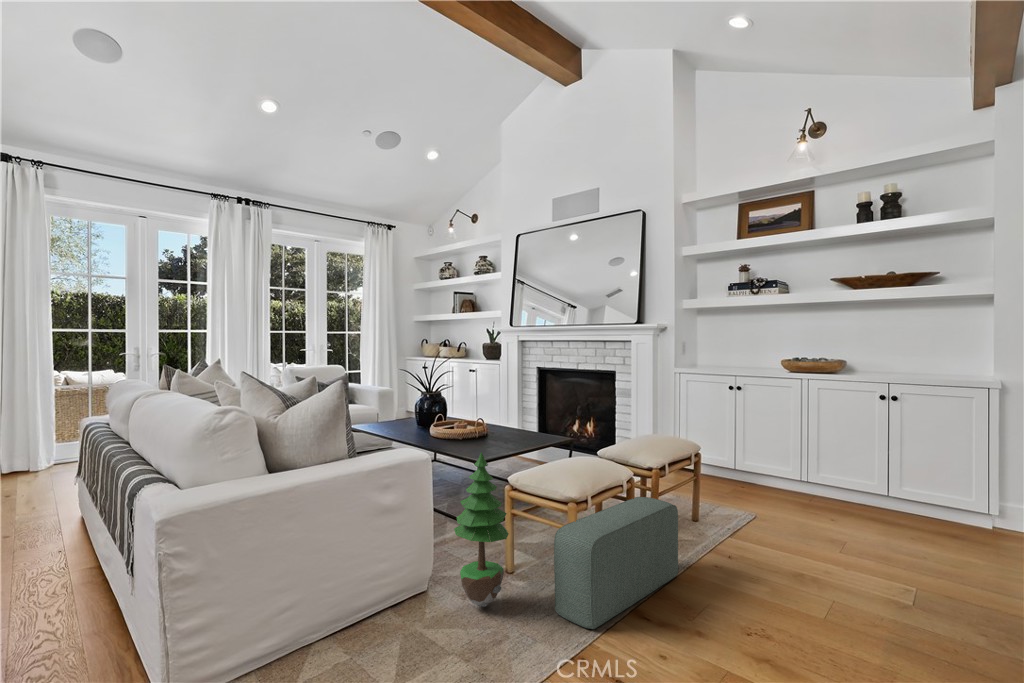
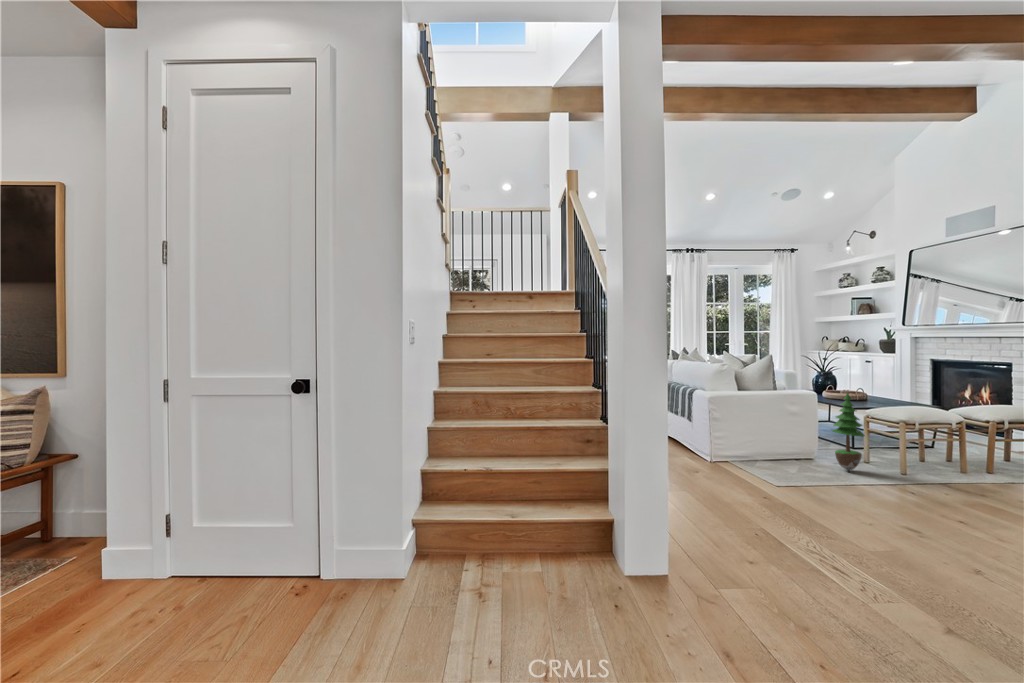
pouf: present [554,497,678,629] -> none [893,434,1001,486]

